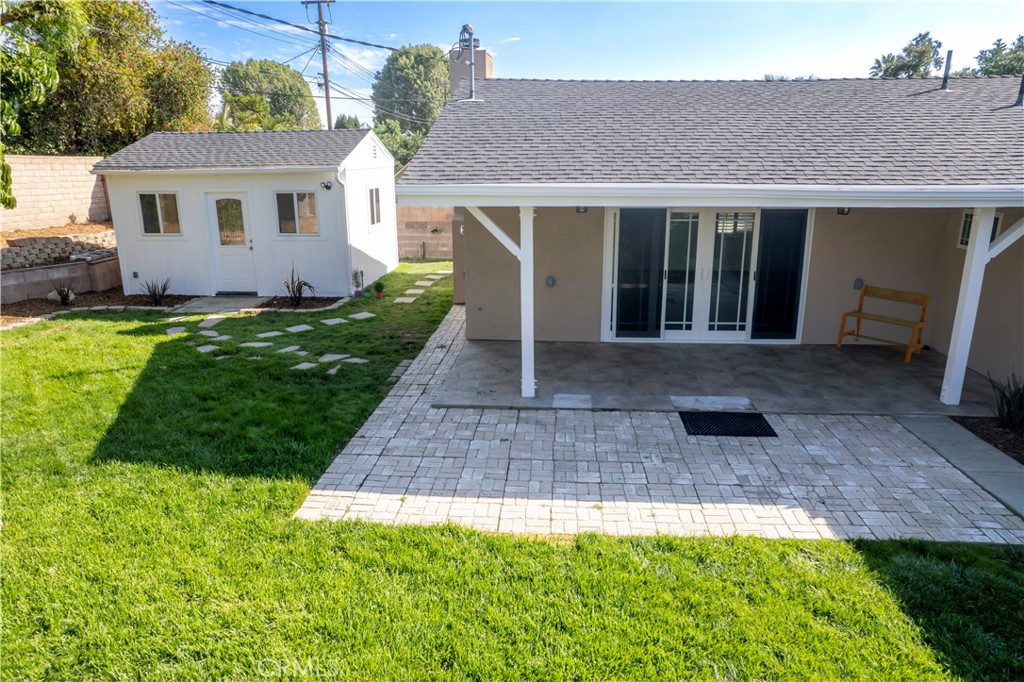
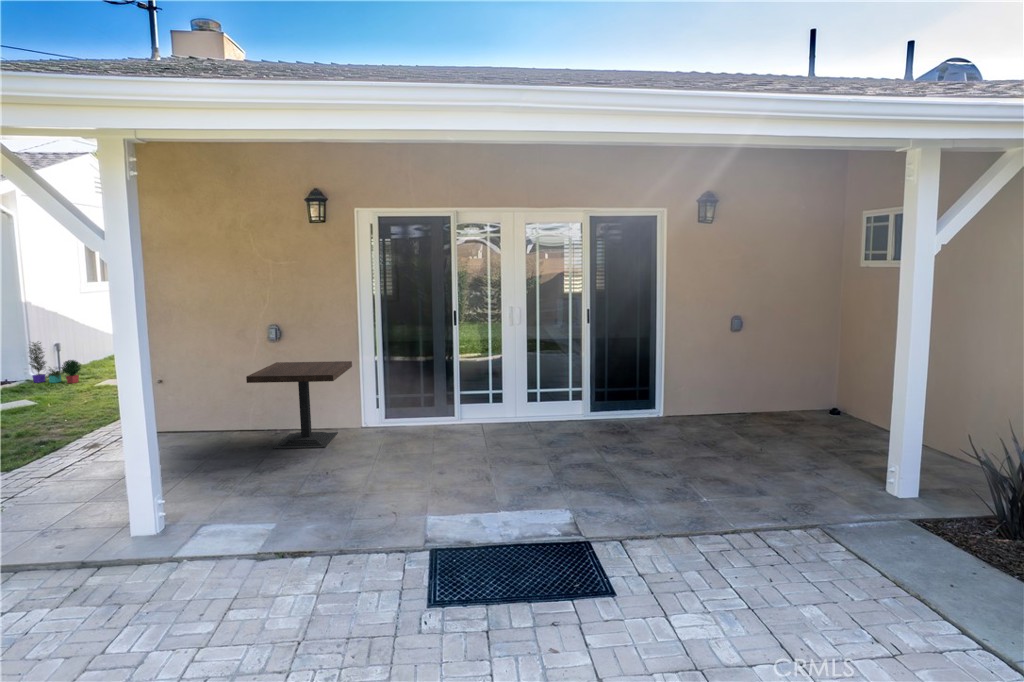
bench: present [836,284,930,363] -> none [712,328,830,436]
side table: none [546,300,597,354] -> present [246,361,352,449]

